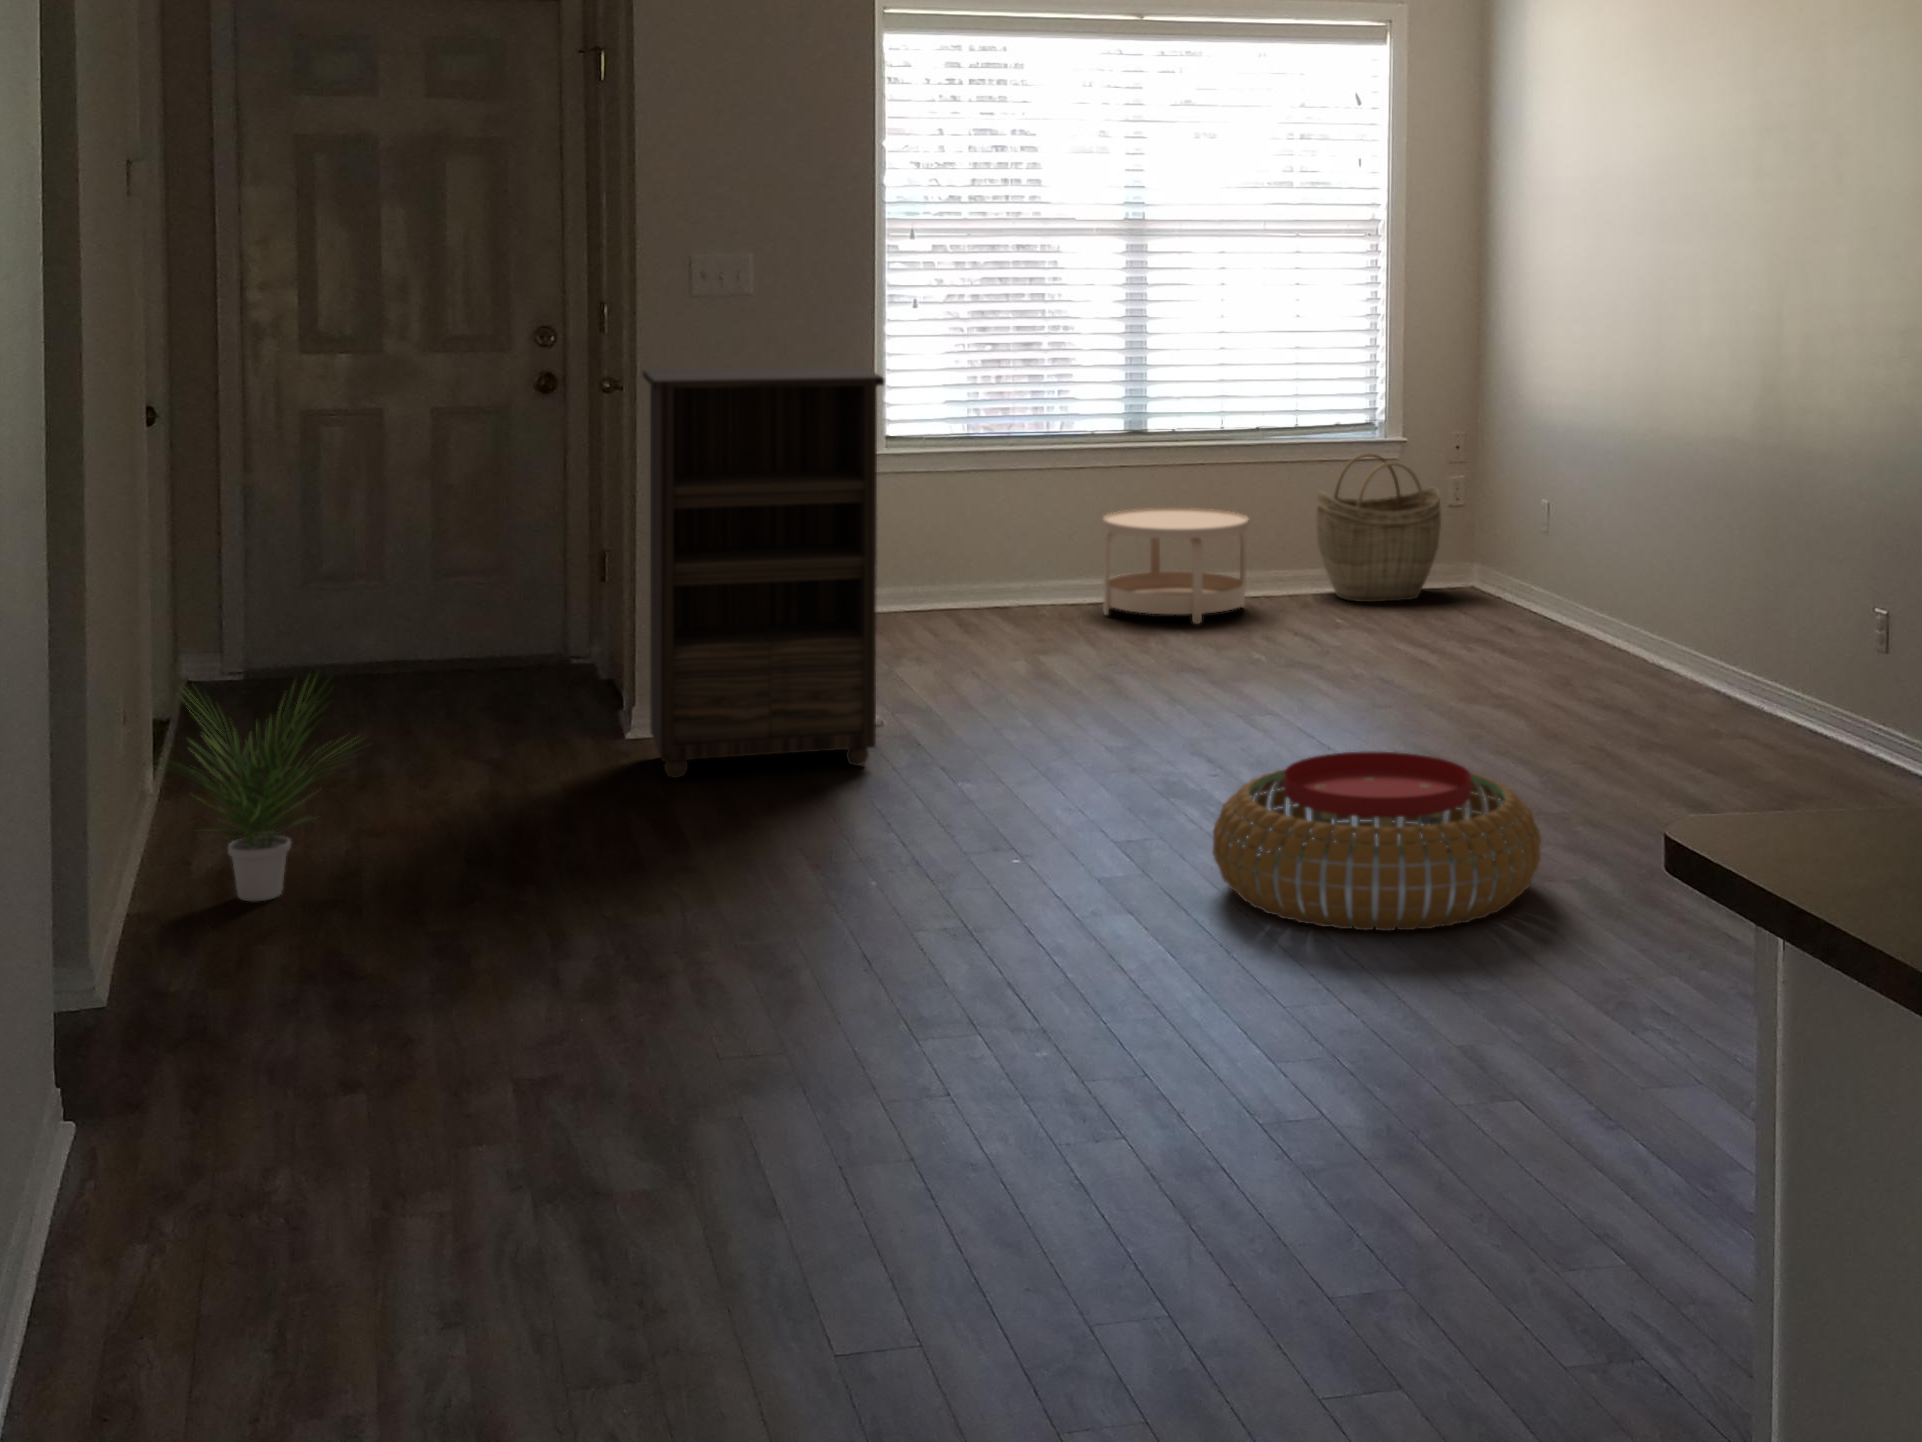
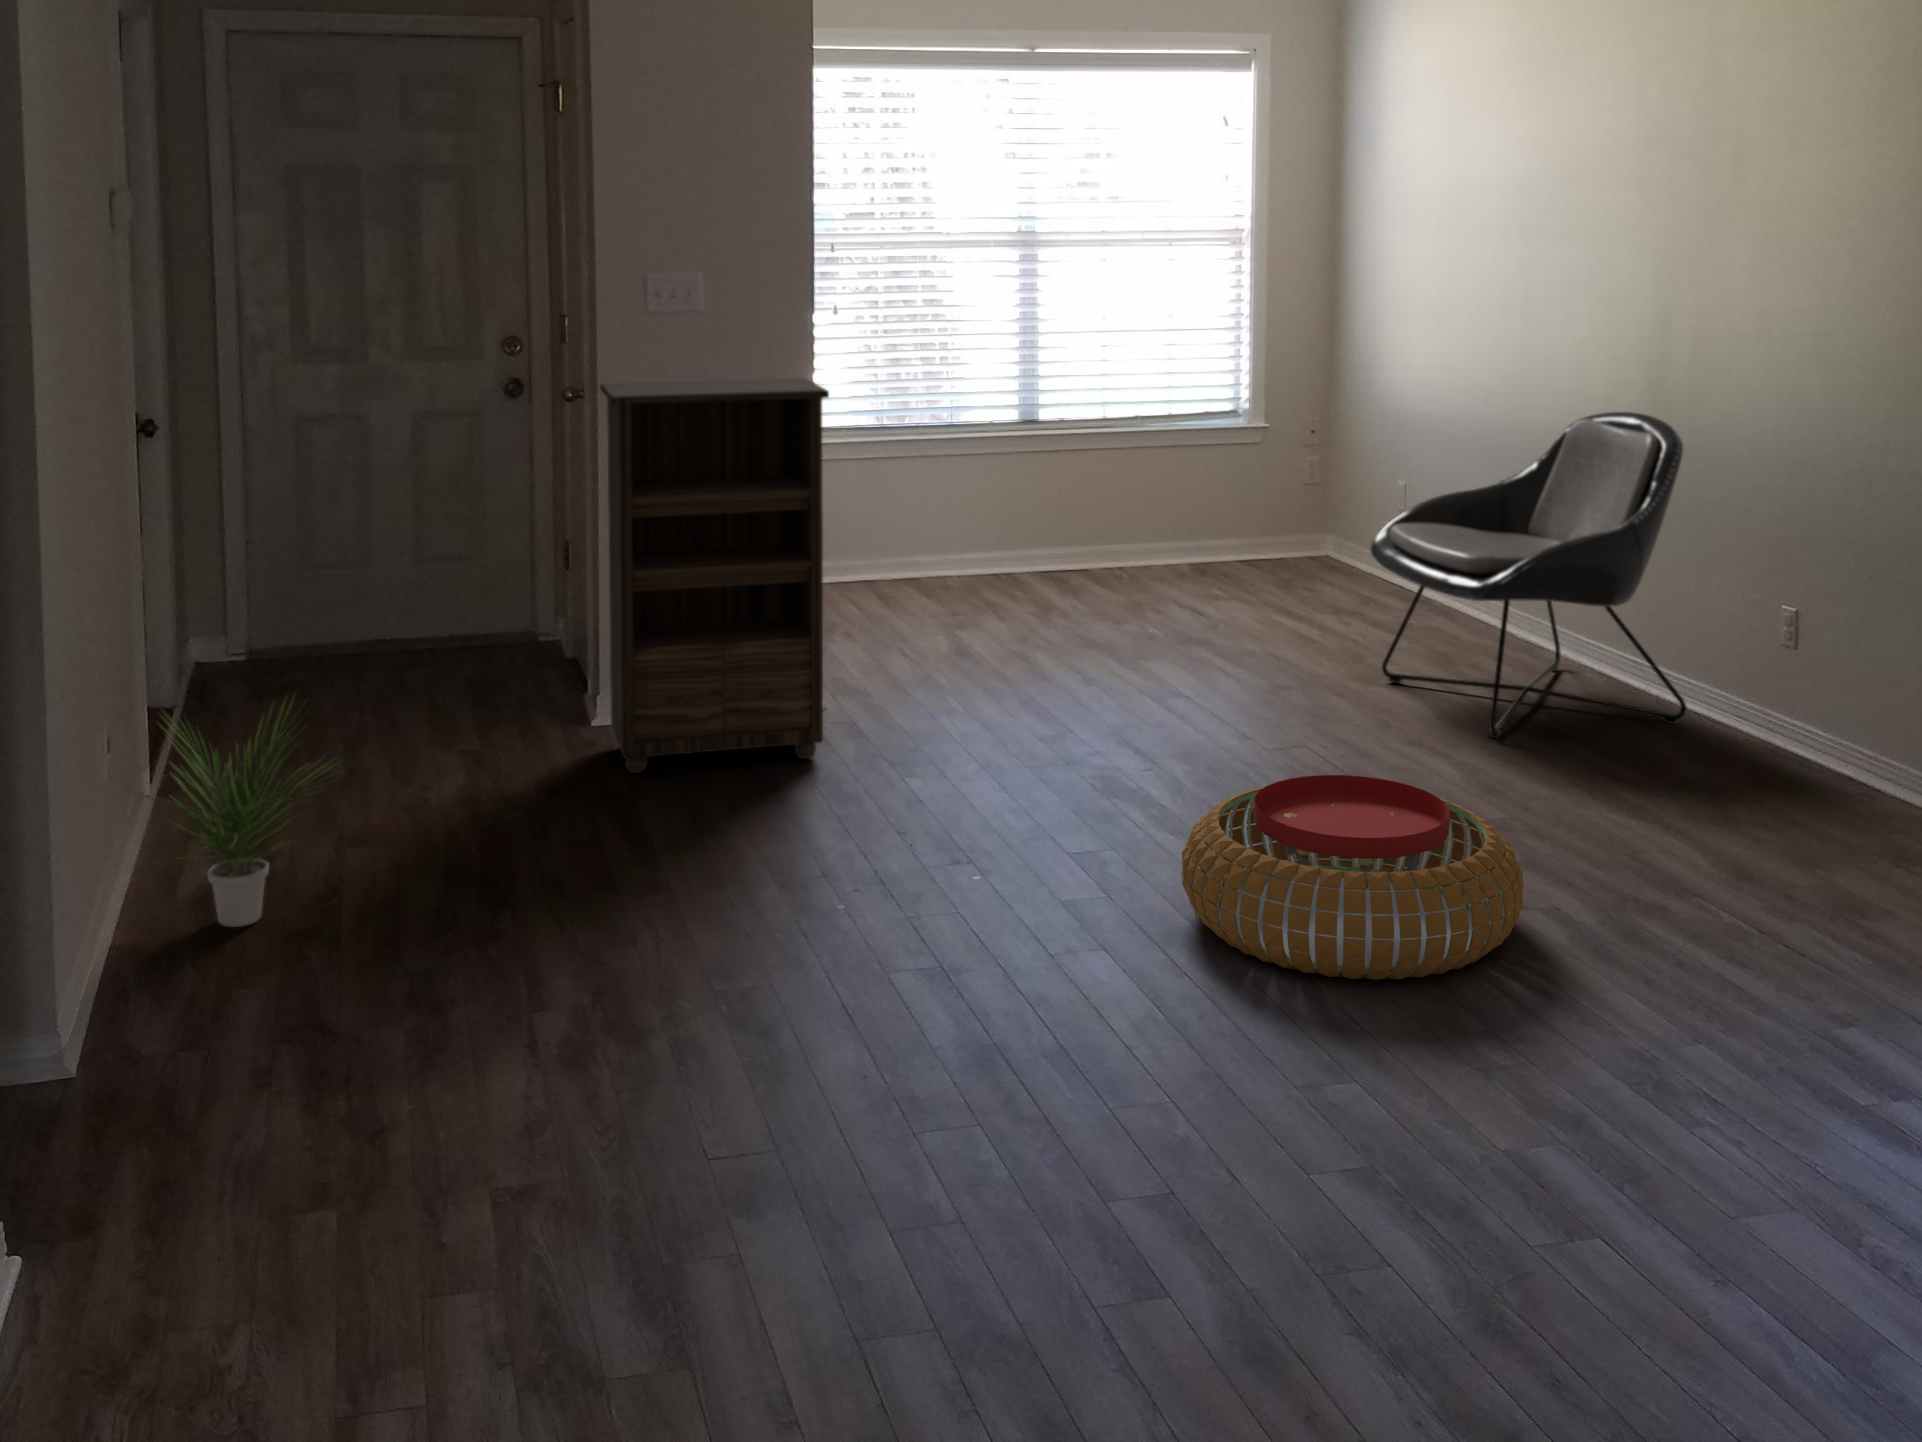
lounge chair: none [1473,412,1786,746] -> present [1370,412,1686,738]
woven basket: present [1316,453,1441,602] -> none [1190,439,1303,574]
side table: present [1103,508,1249,624] -> none [1003,490,1134,598]

